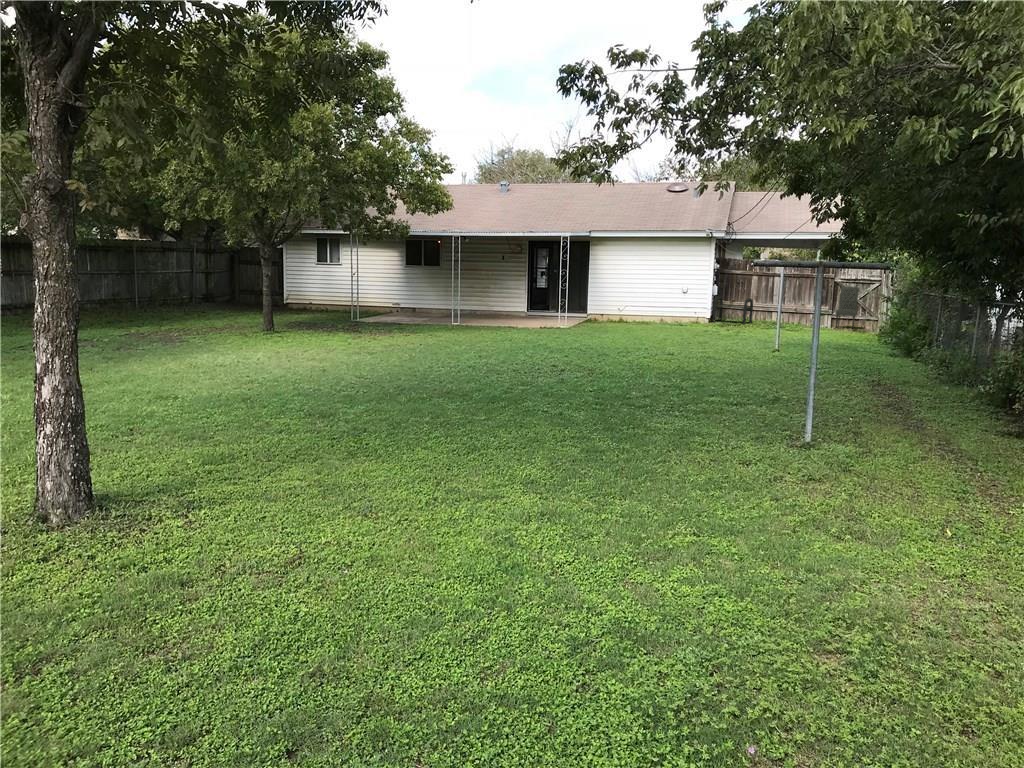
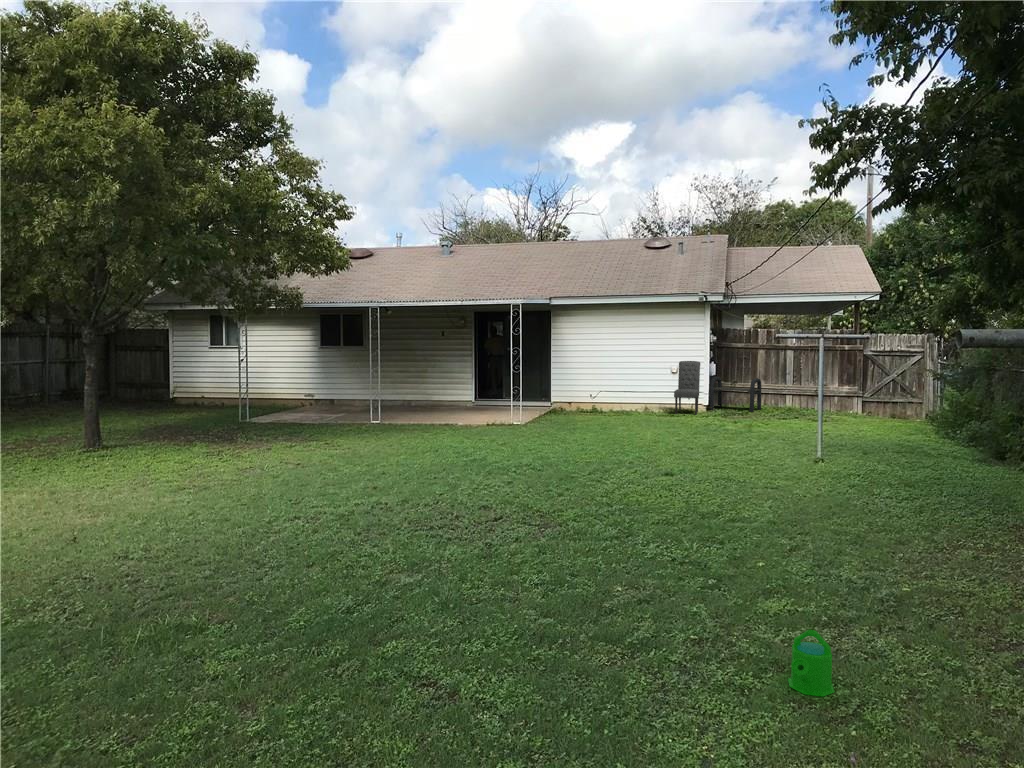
chair: present [836,287,859,329] -> present [674,361,700,415]
watering can: none [706,391,724,416] -> present [788,630,834,697]

